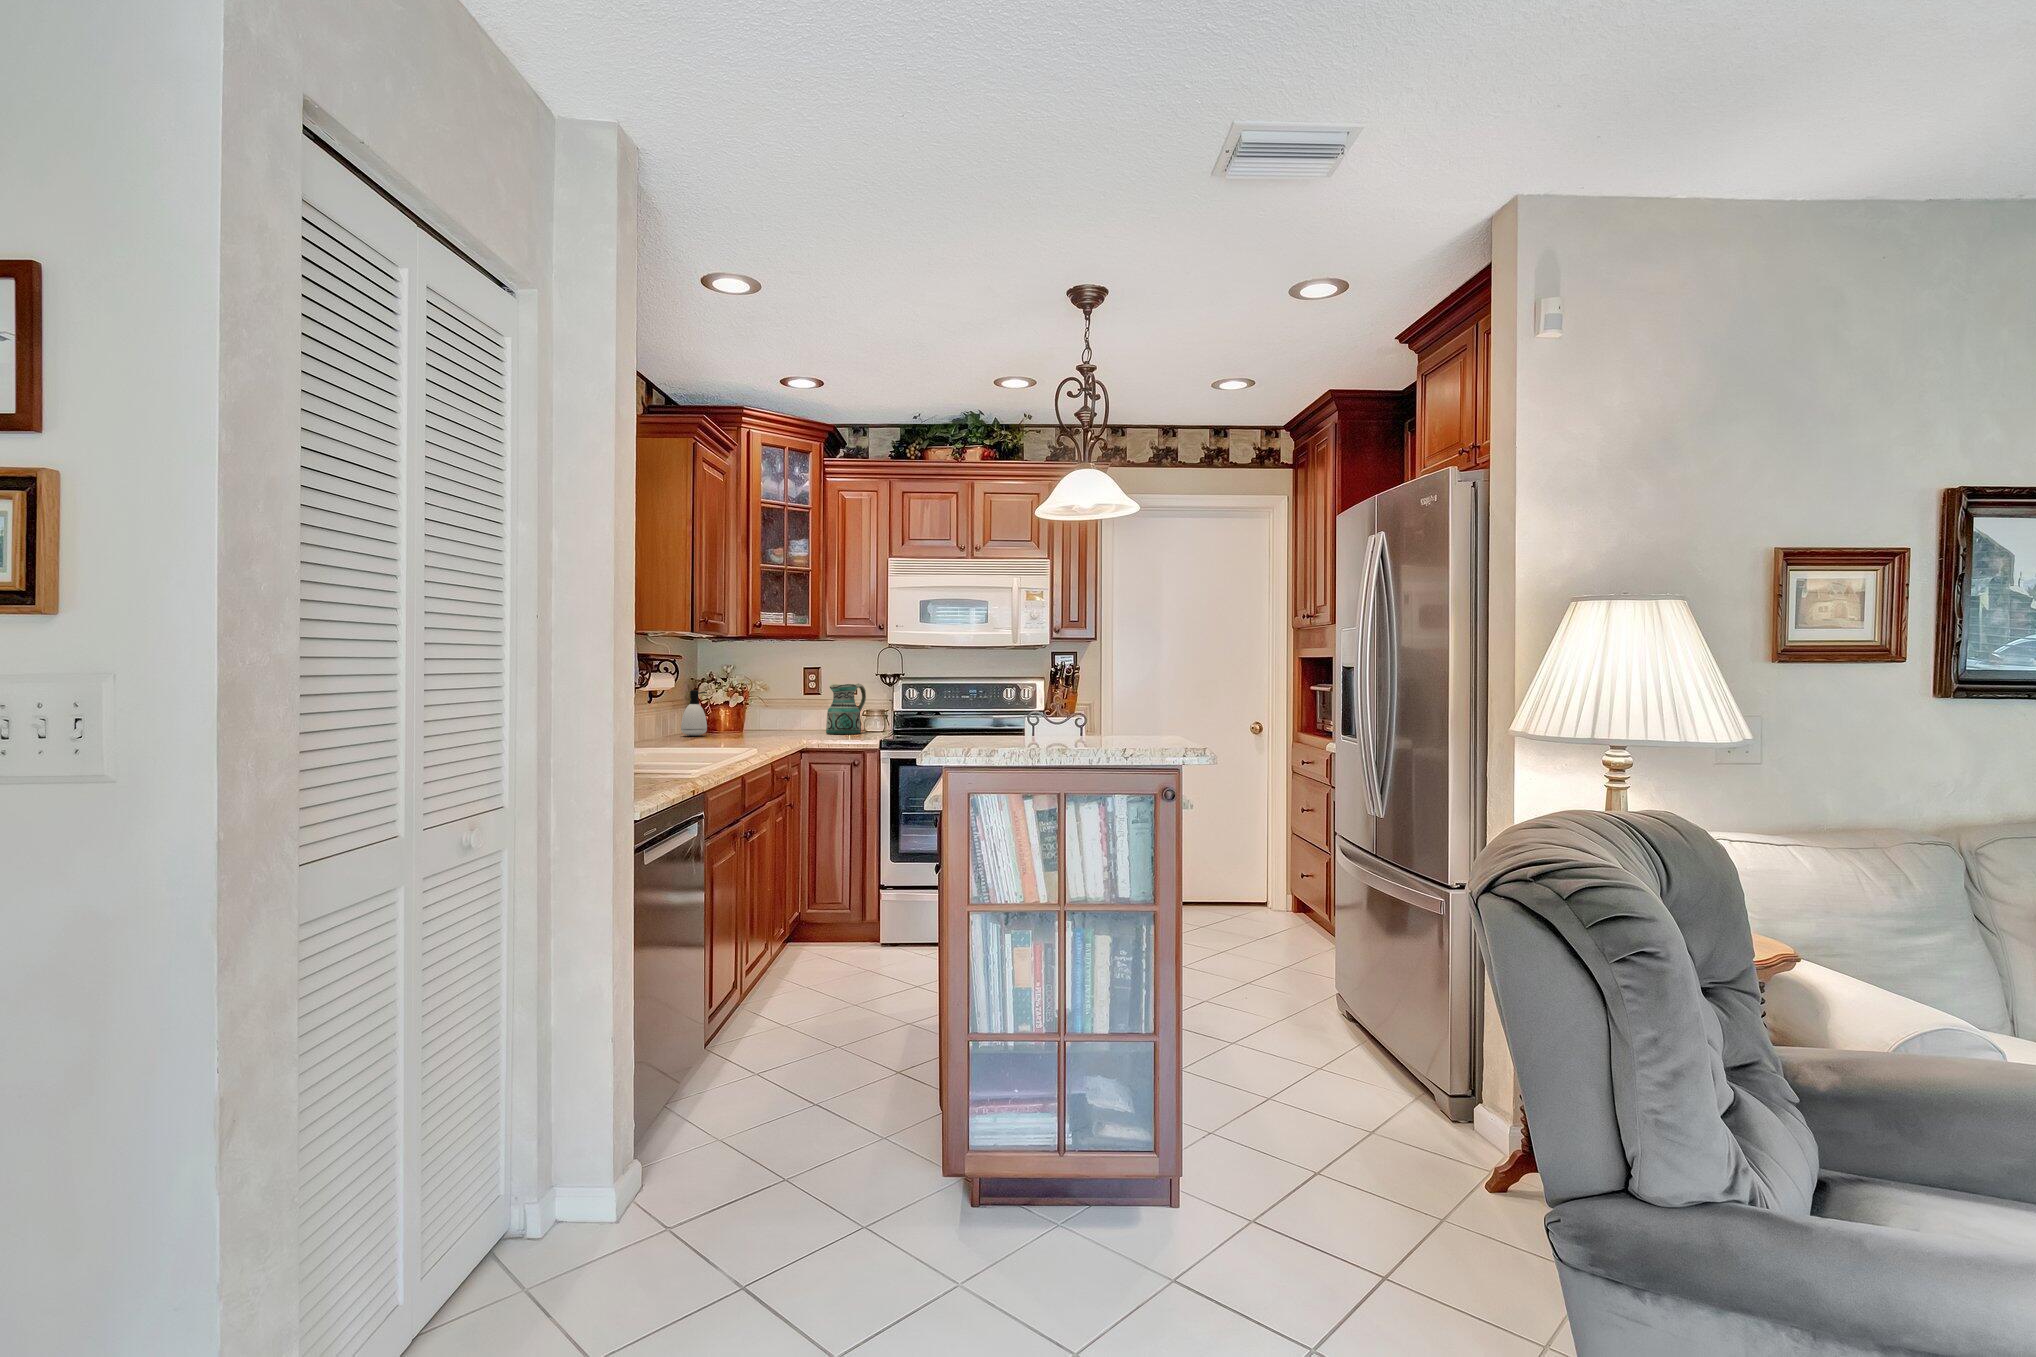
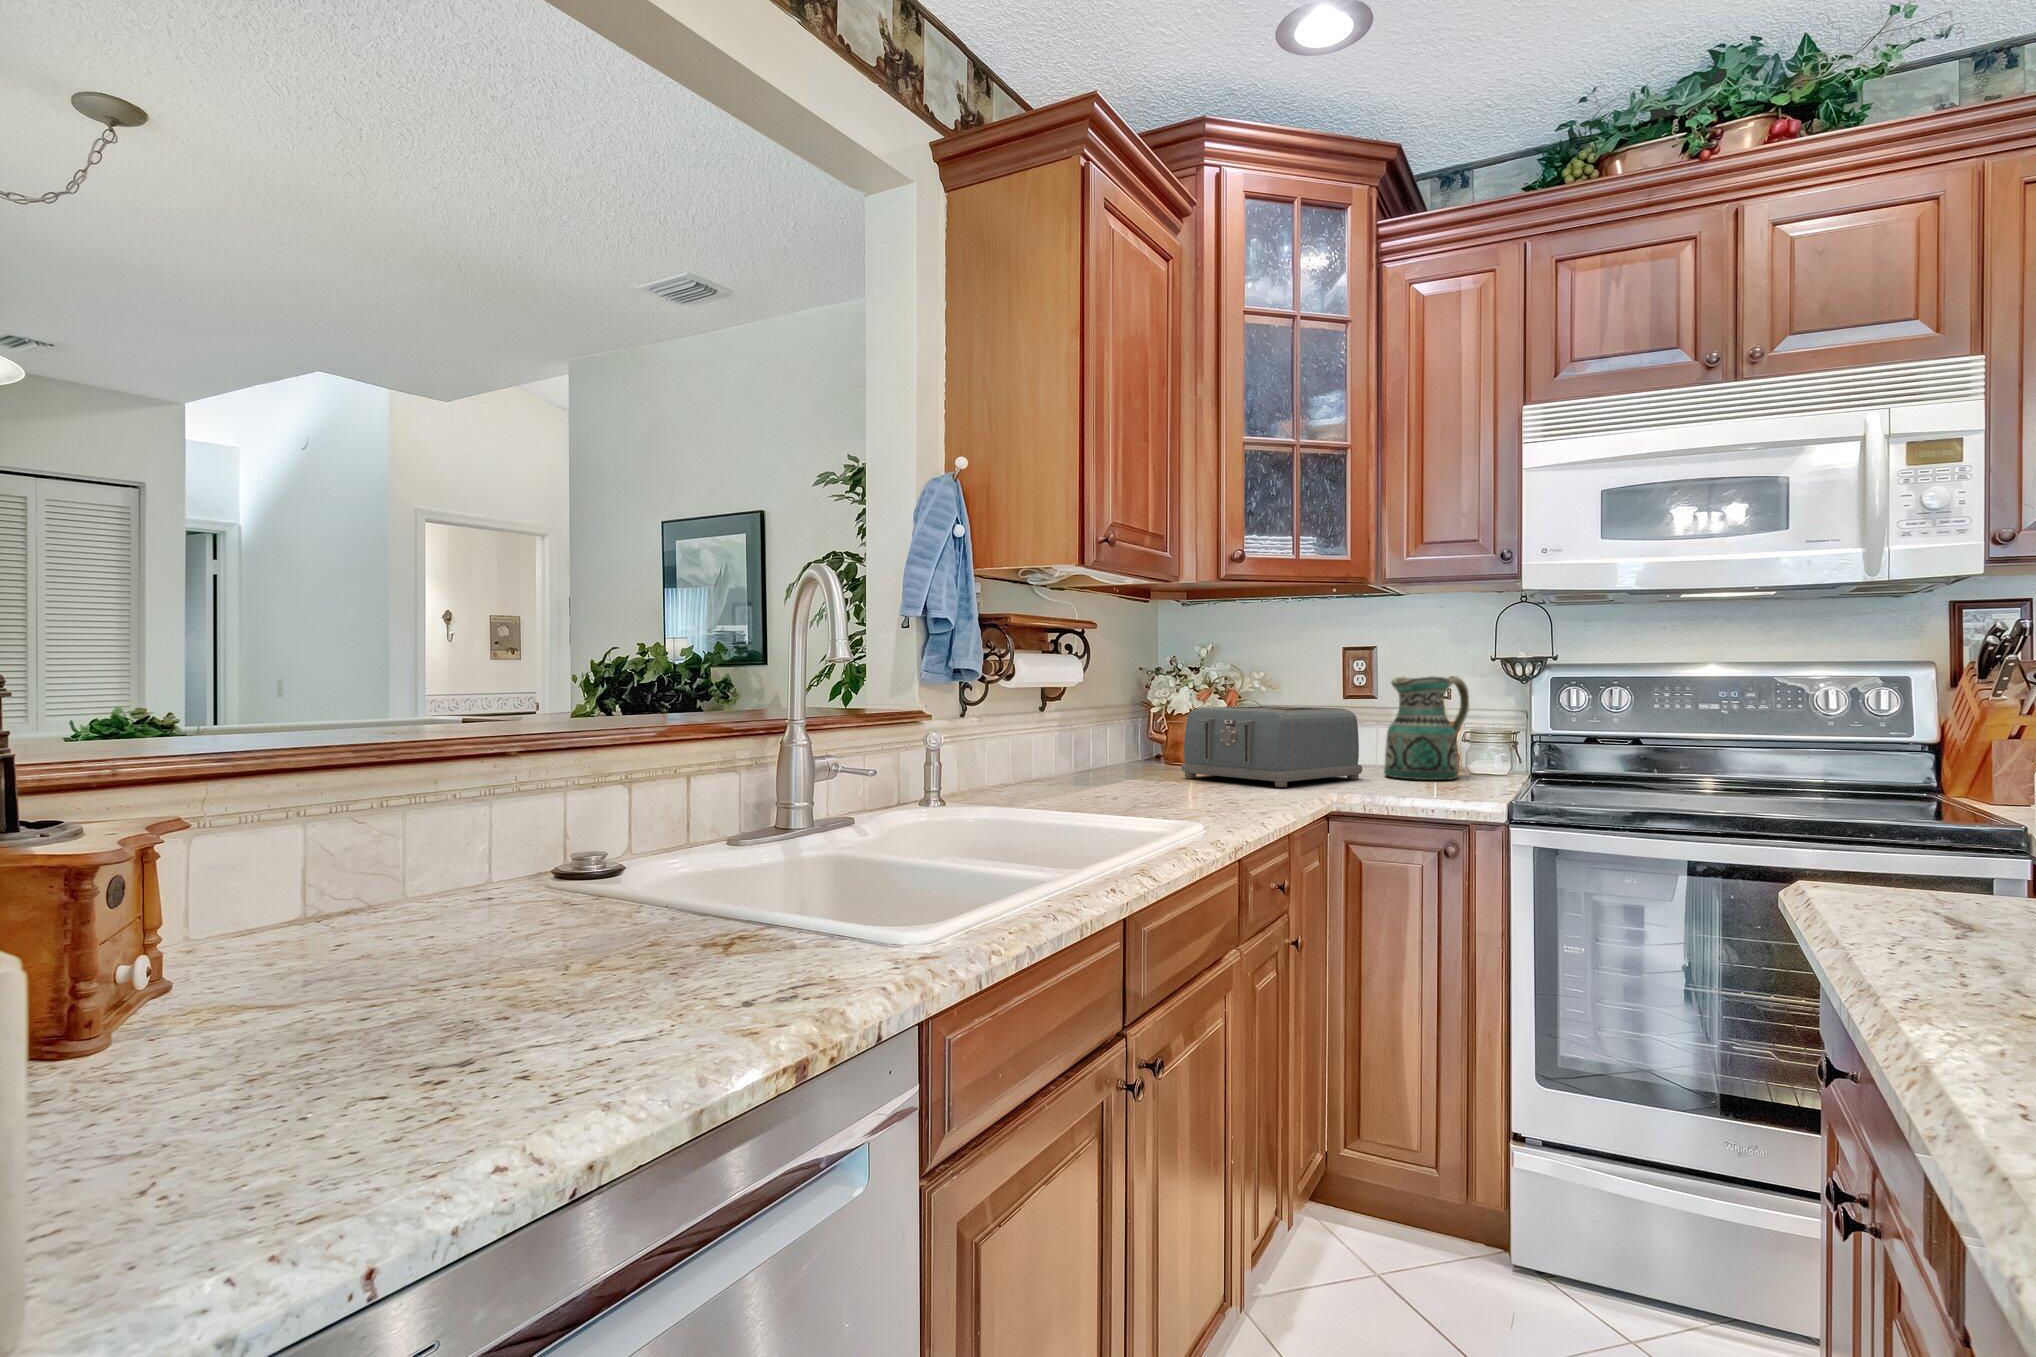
soap dispenser: present [681,690,707,736] -> none [1112,688,1157,771]
toaster: none [724,700,816,739] -> present [1181,706,1362,787]

